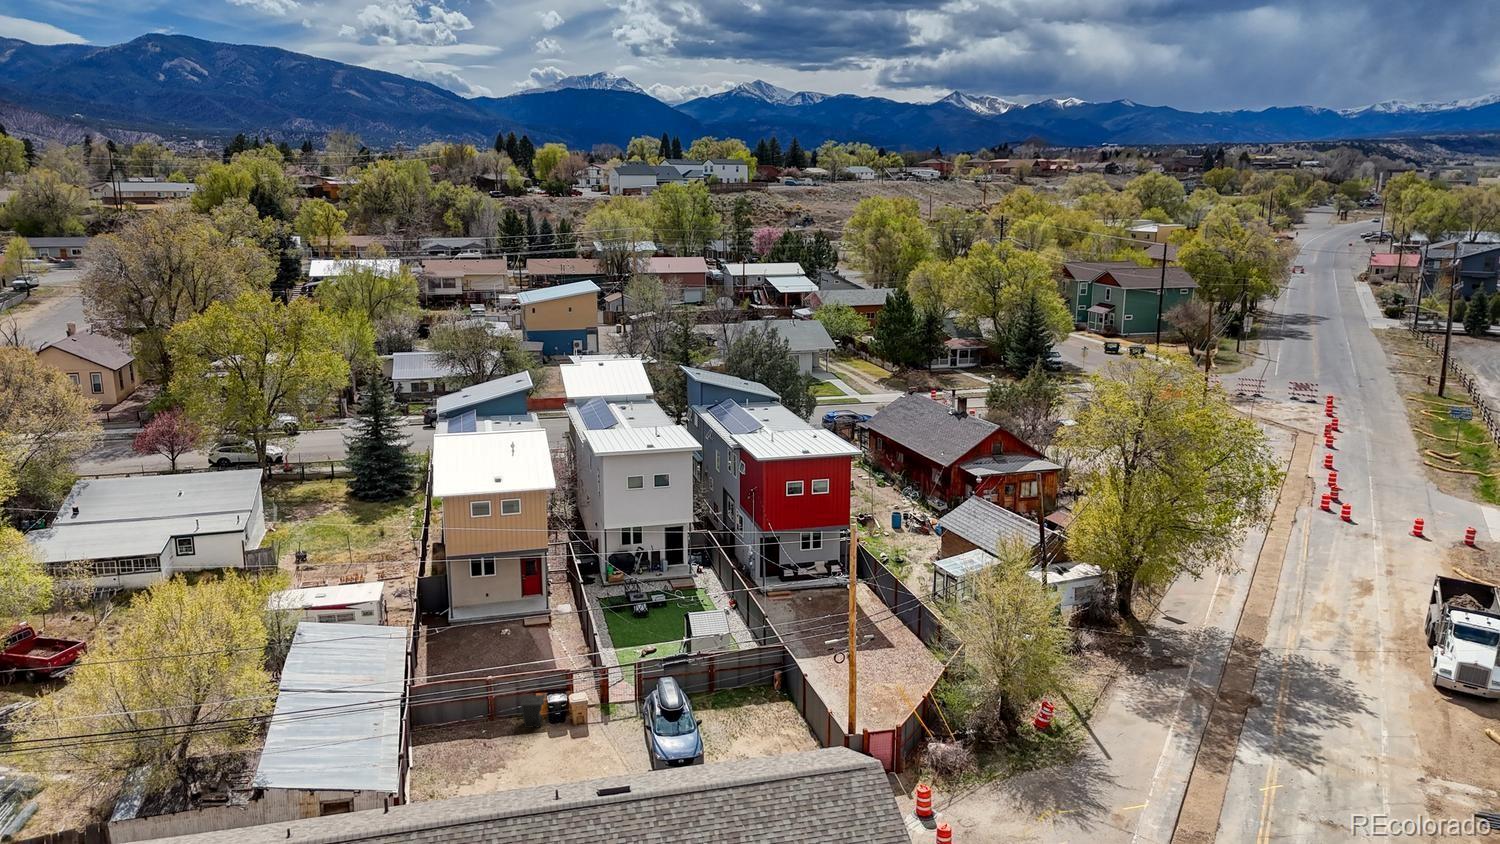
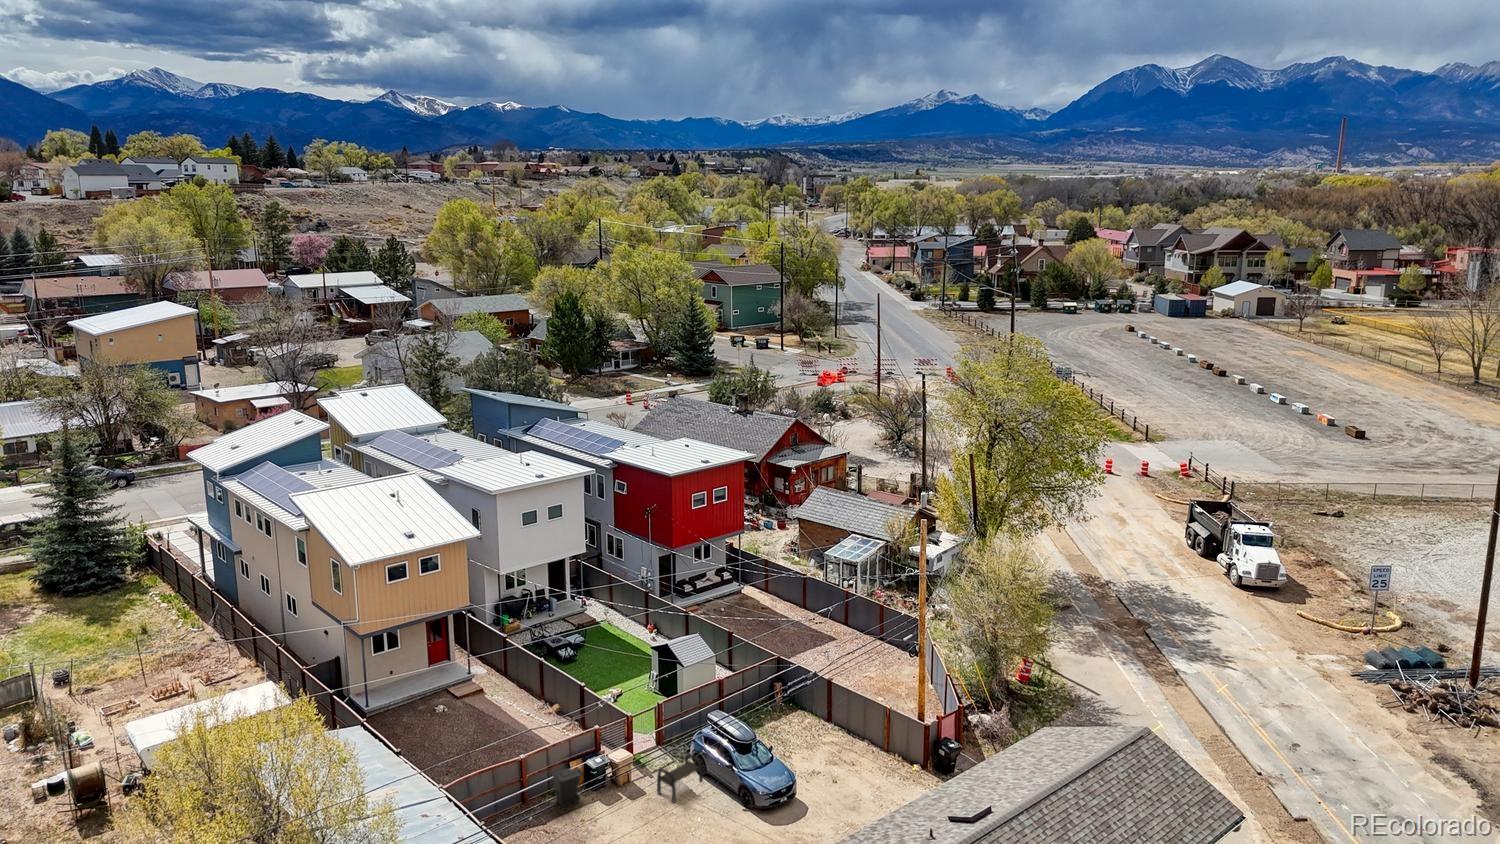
bench: none [603,709,645,748] -> present [657,754,703,803]

